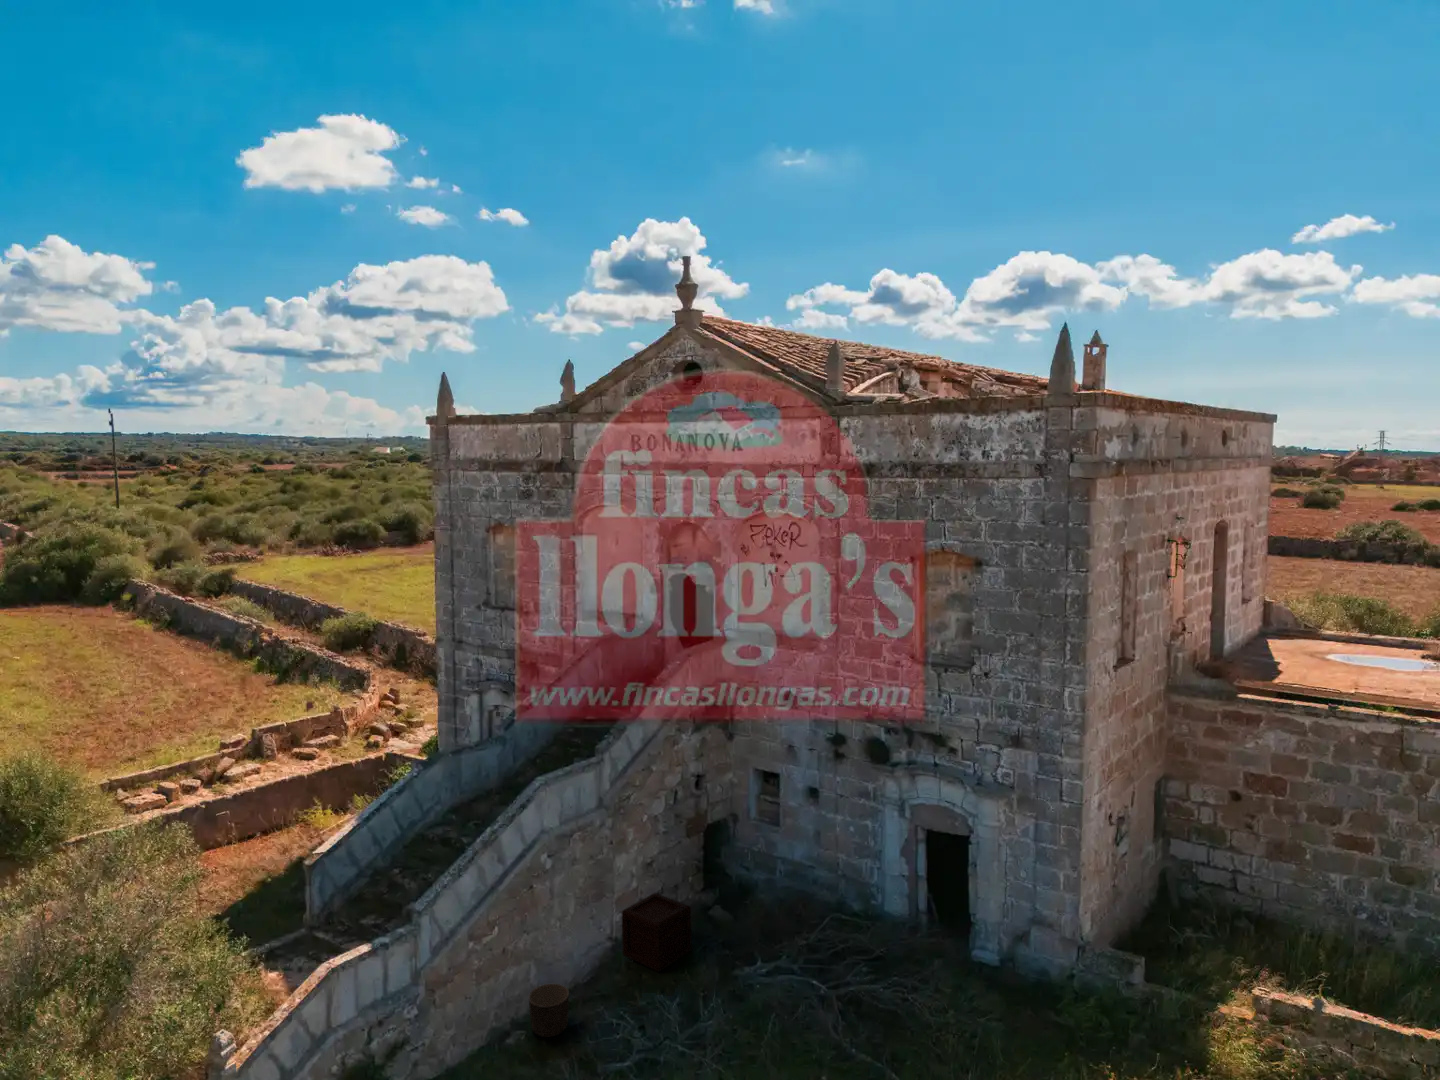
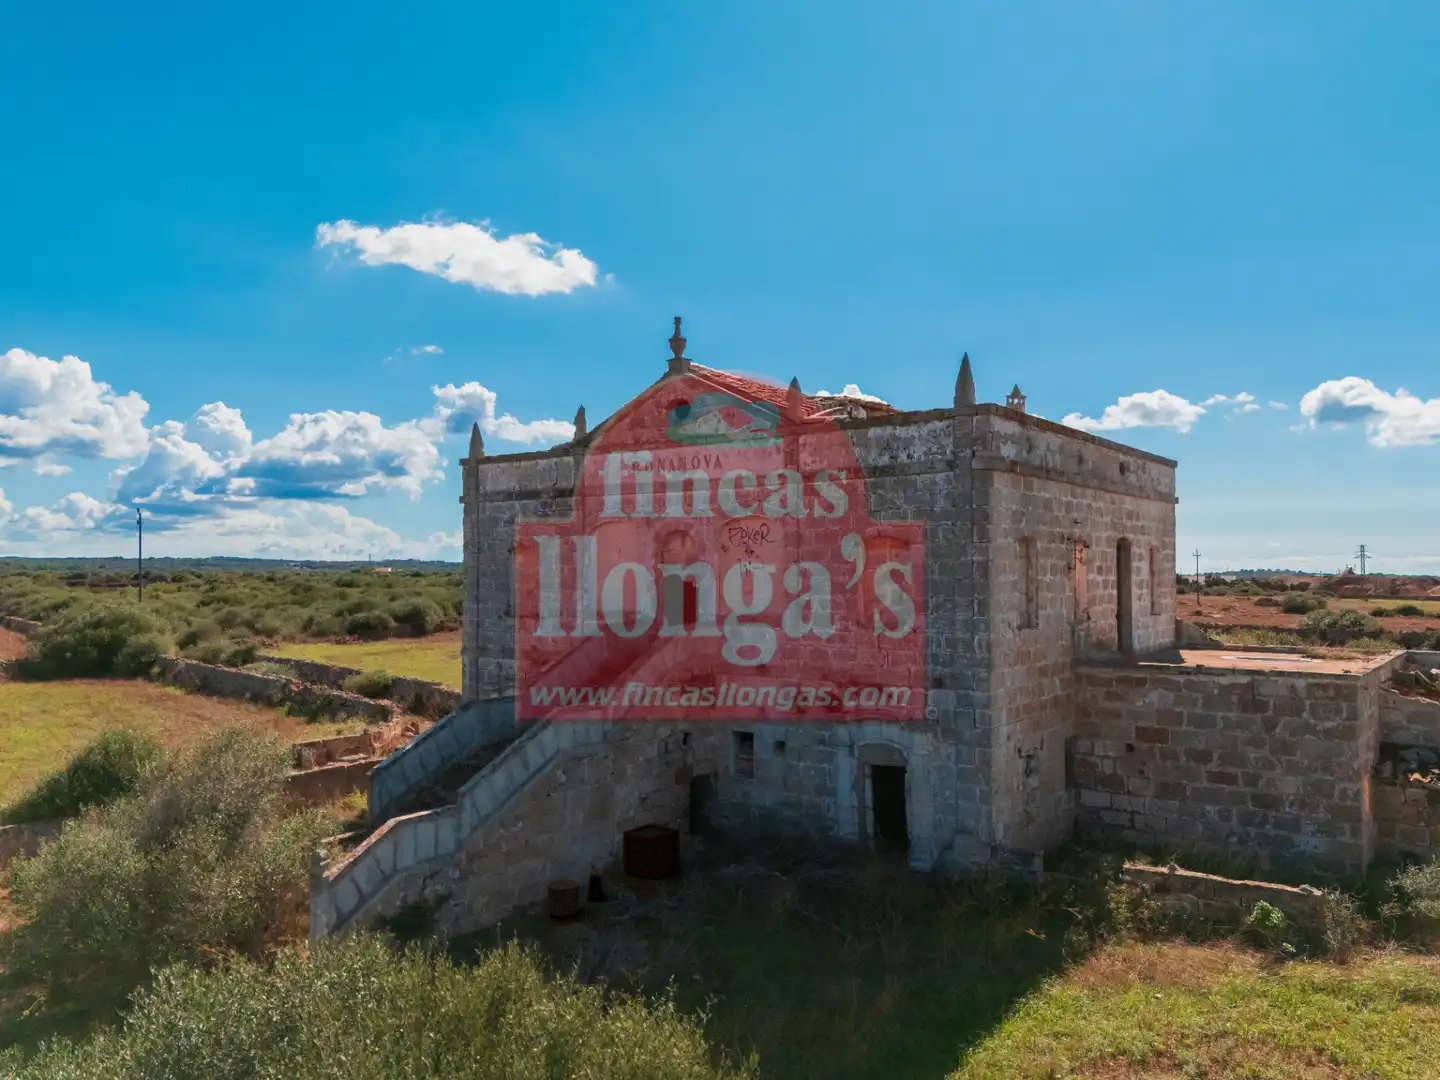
watering can: none [578,958,601,1006] -> present [586,865,604,901]

